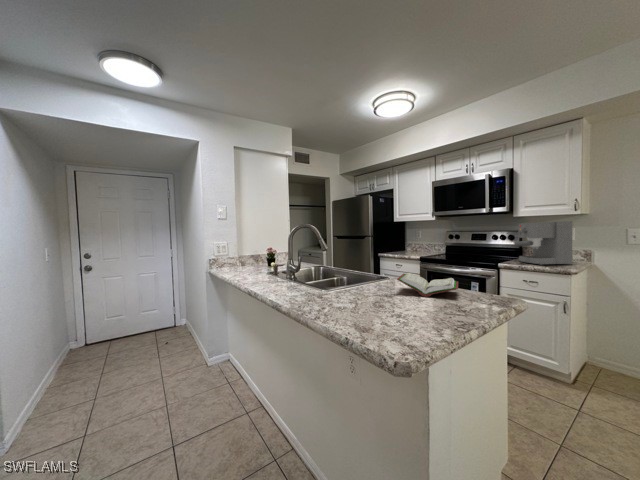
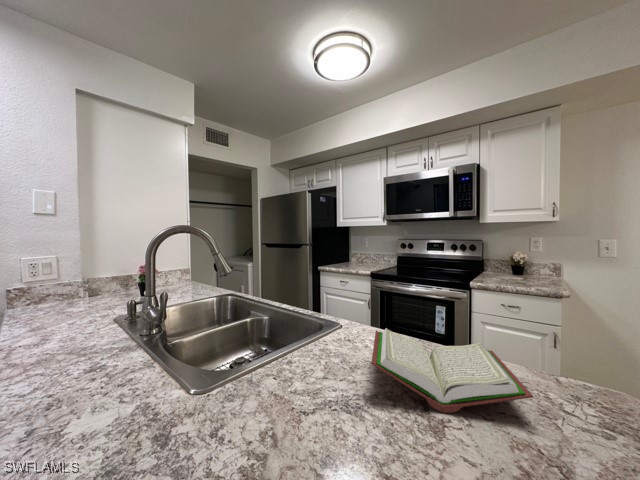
coffee maker: present [515,221,572,265] -> none [488,229,552,284]

